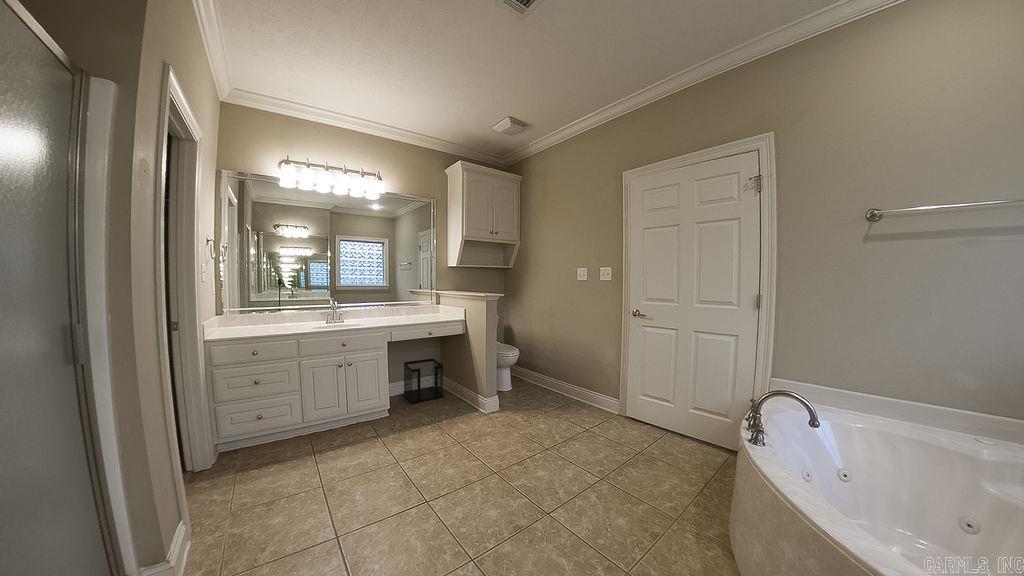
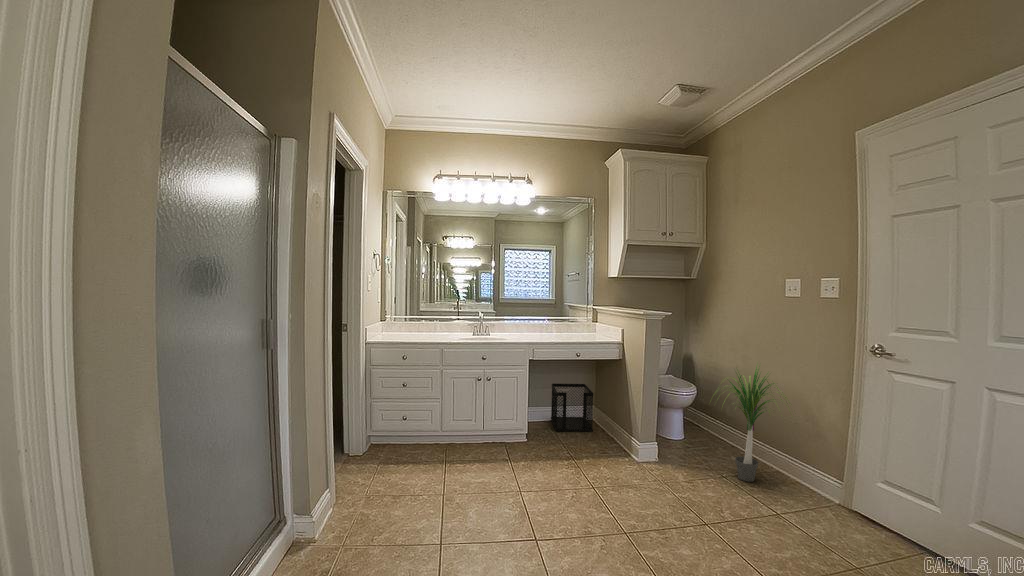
potted plant: none [532,326,585,410] -> present [713,369,786,482]

